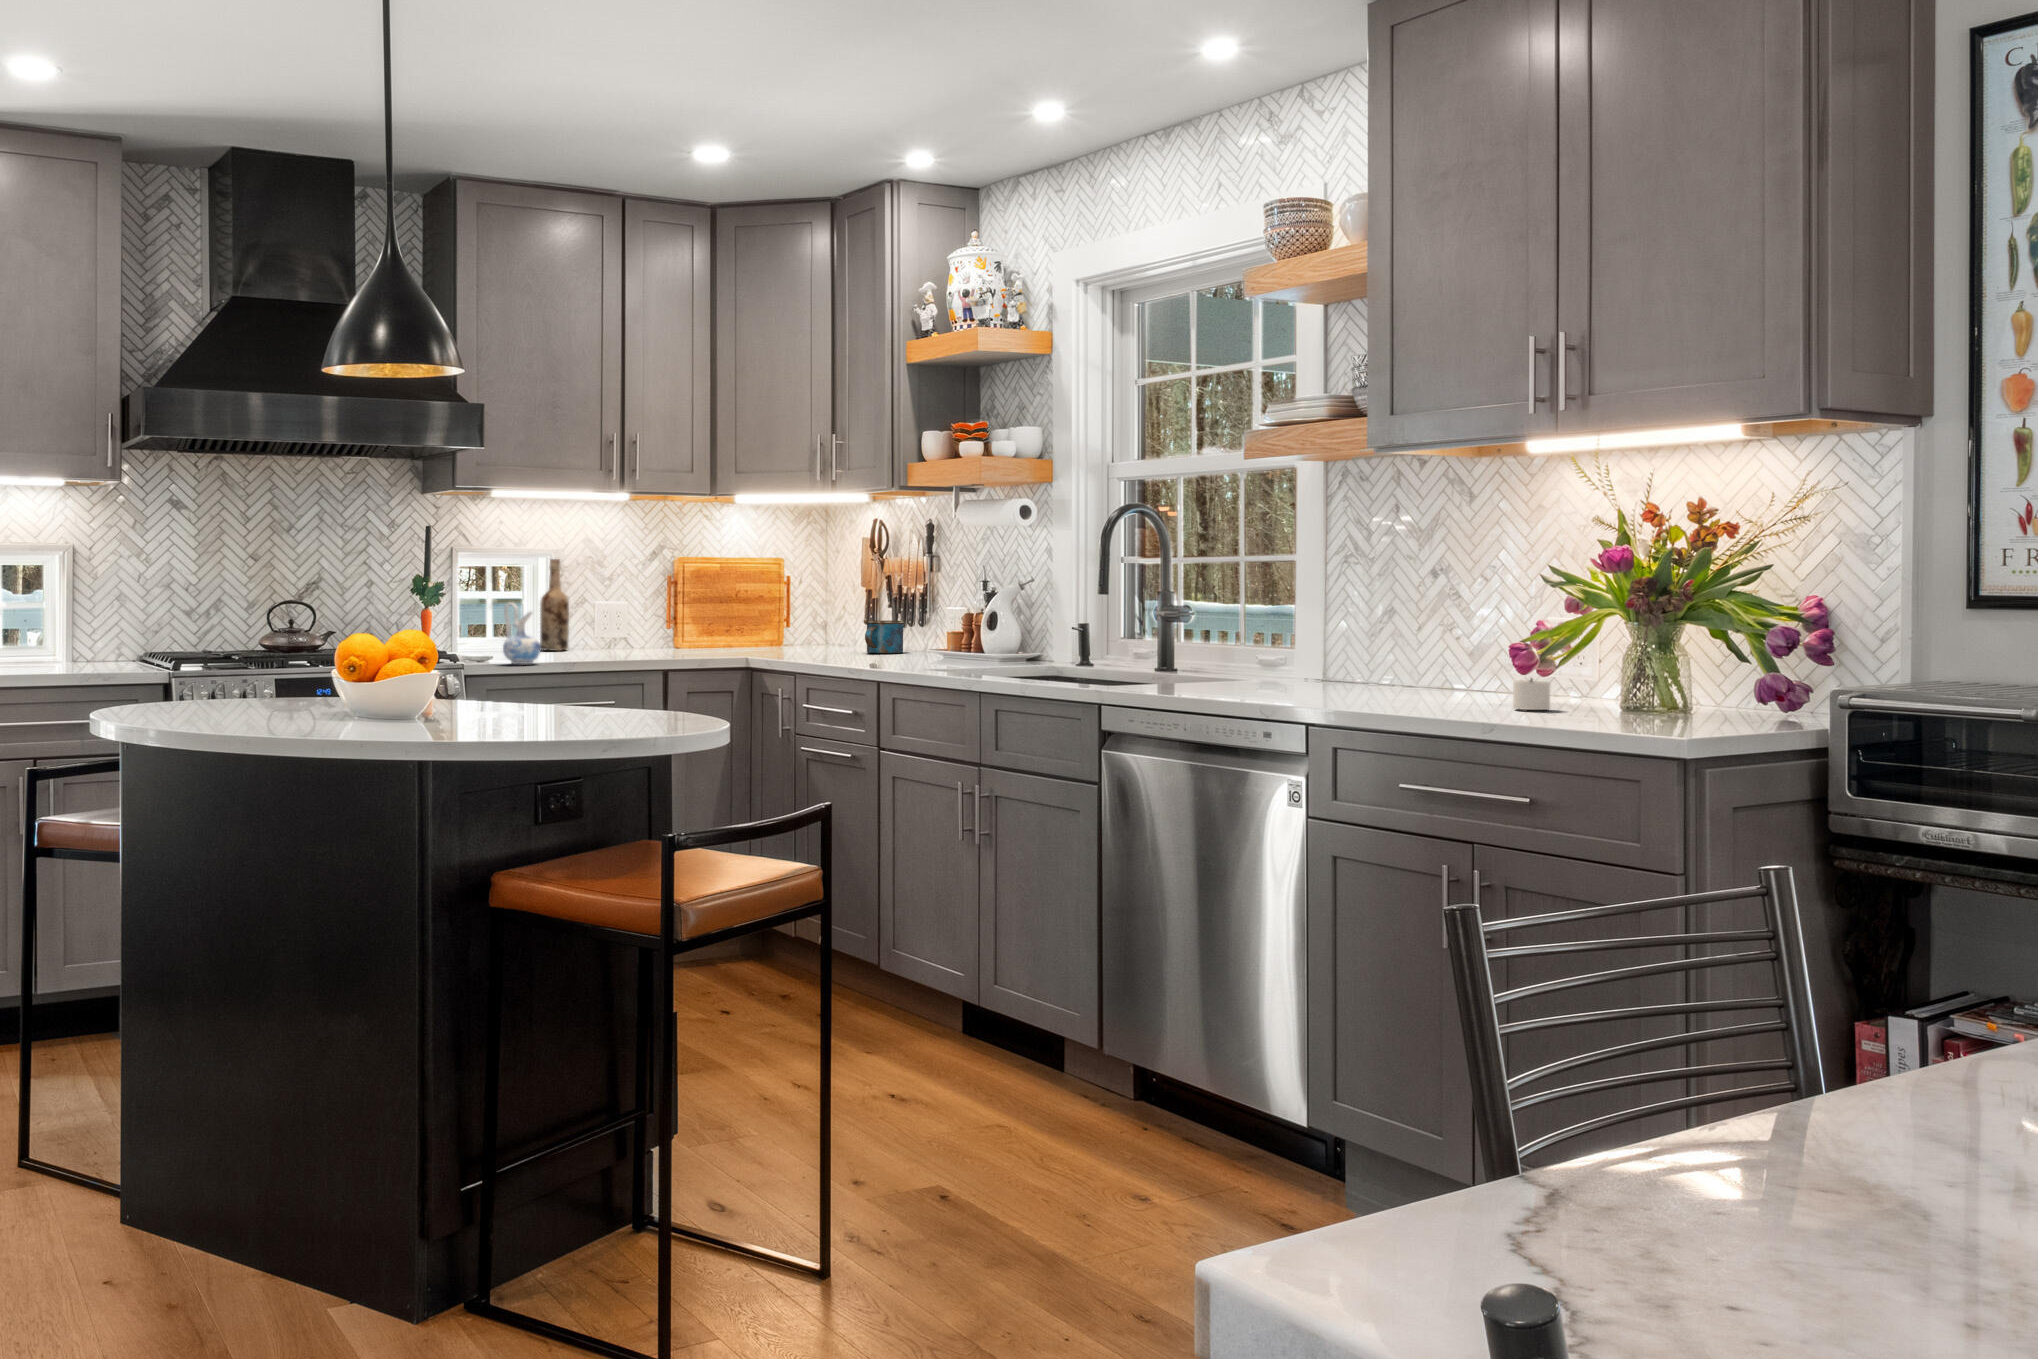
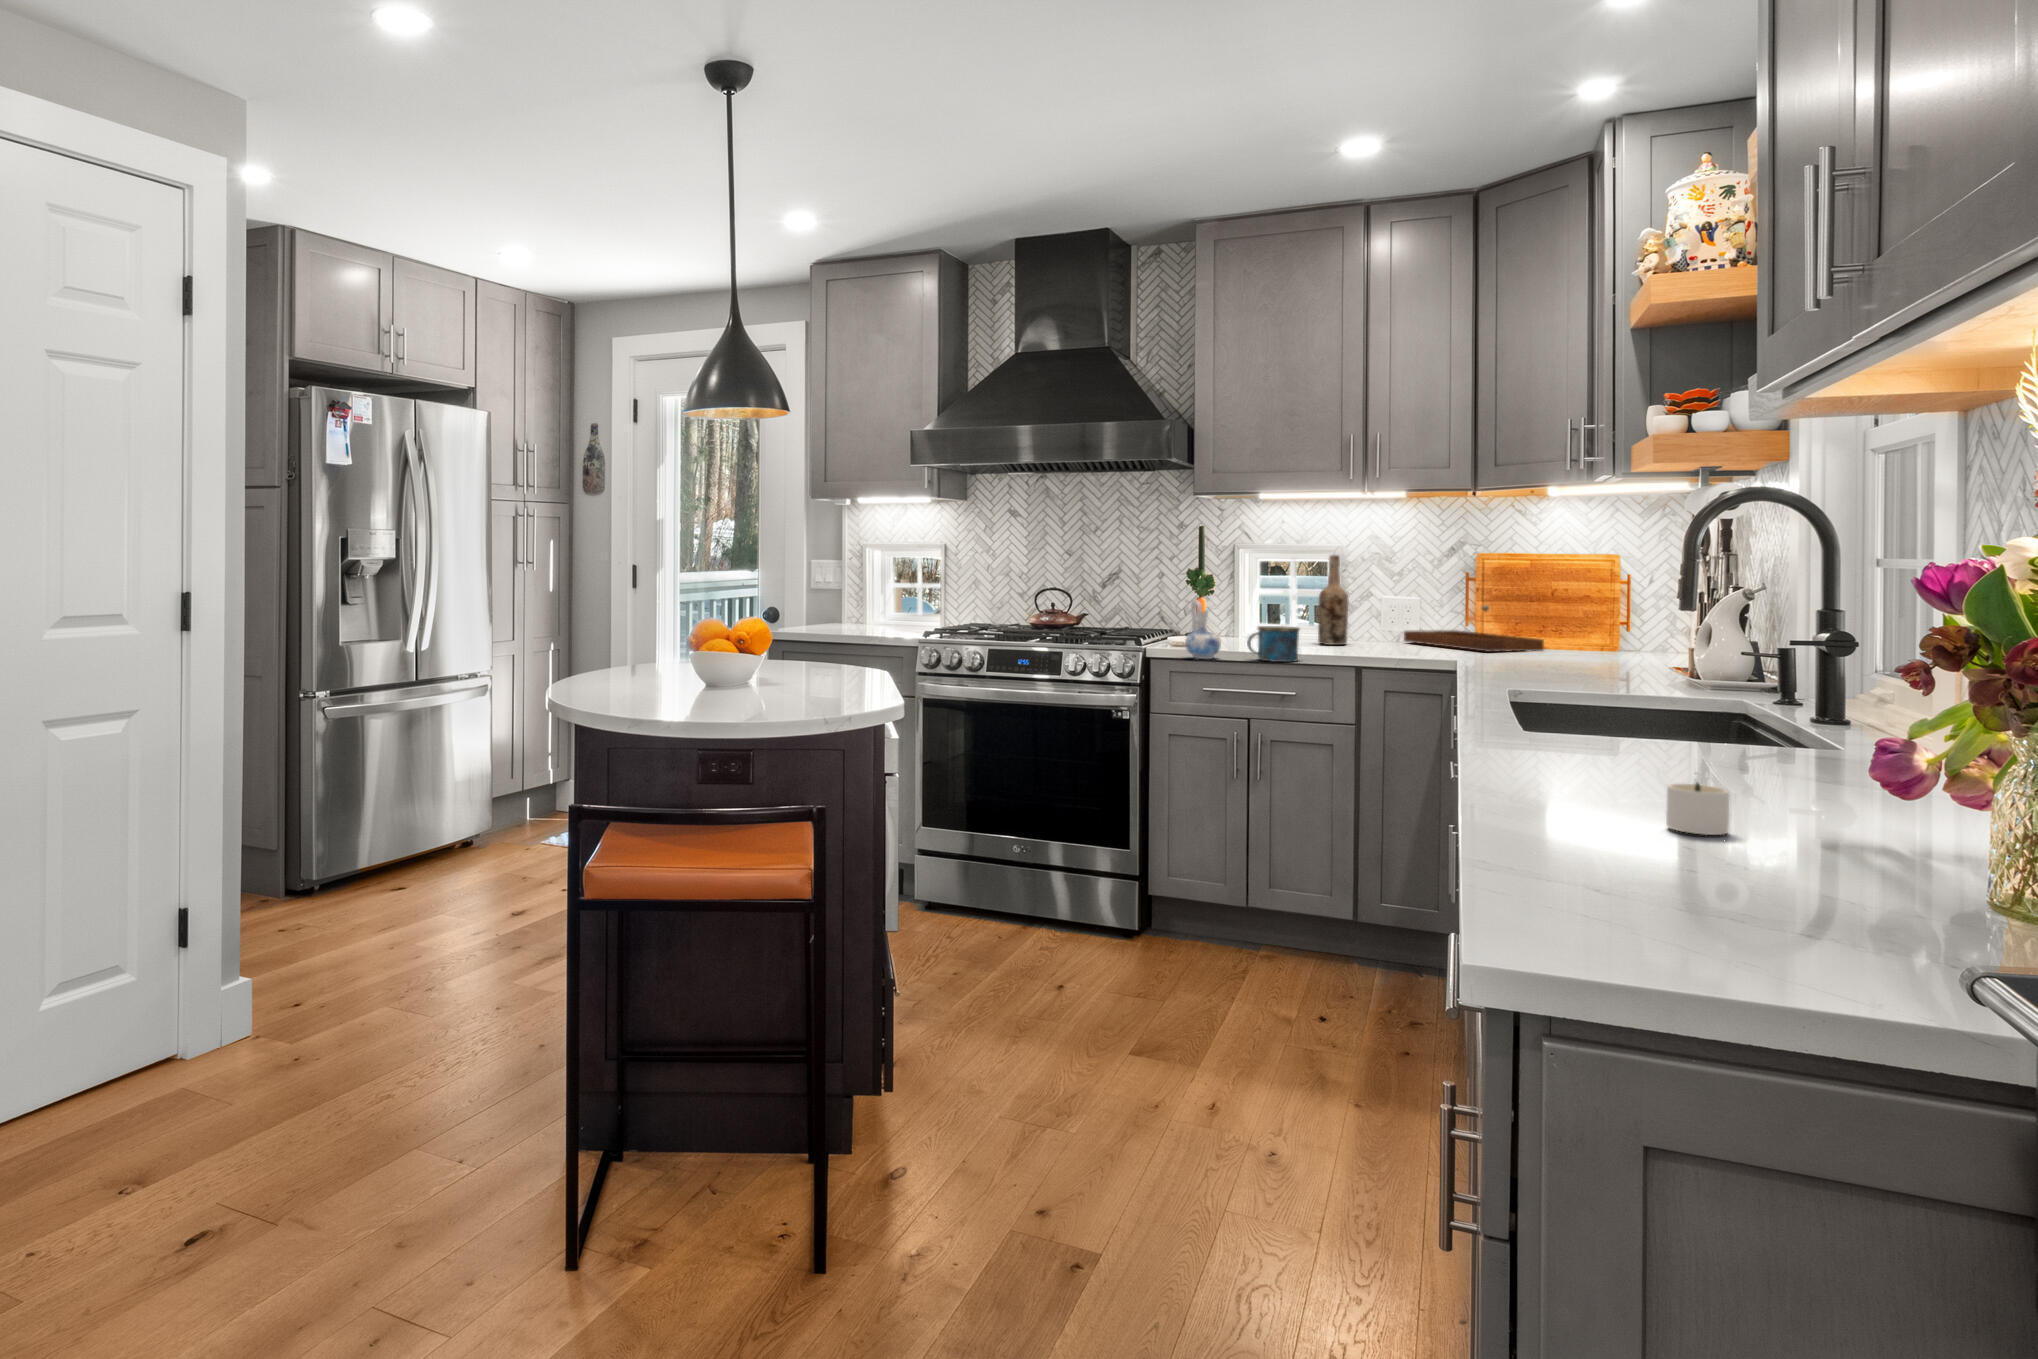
tray: none [604,606,734,647] -> present [1404,605,1544,652]
mug: present [865,620,905,653] -> present [1247,626,1300,662]
candle: present [1513,678,1550,710] -> present [1666,783,1729,835]

